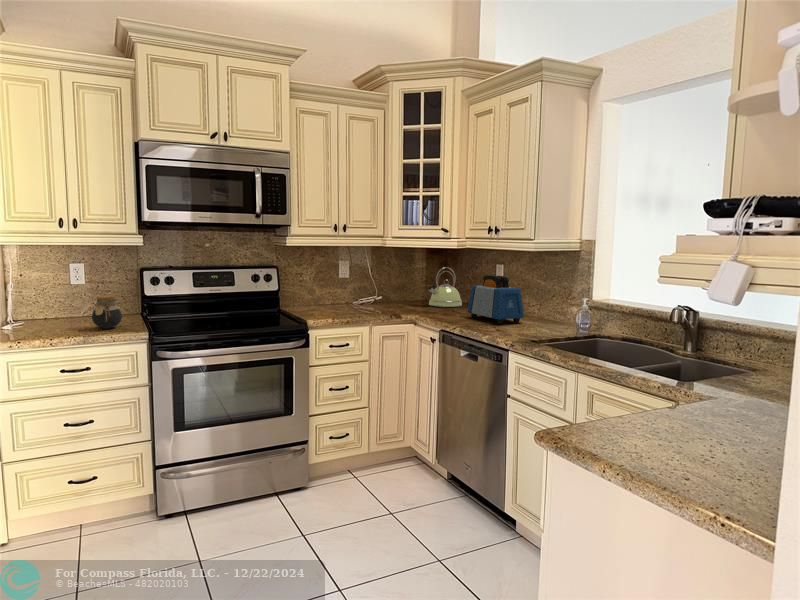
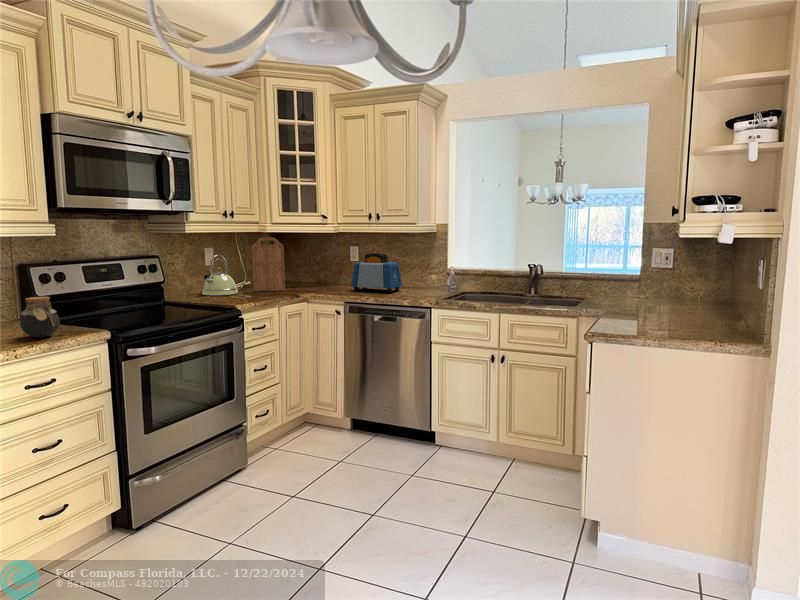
cutting board: none [378,252,408,309] -> present [252,238,285,292]
kettle: present [428,267,462,307] -> present [202,255,238,295]

